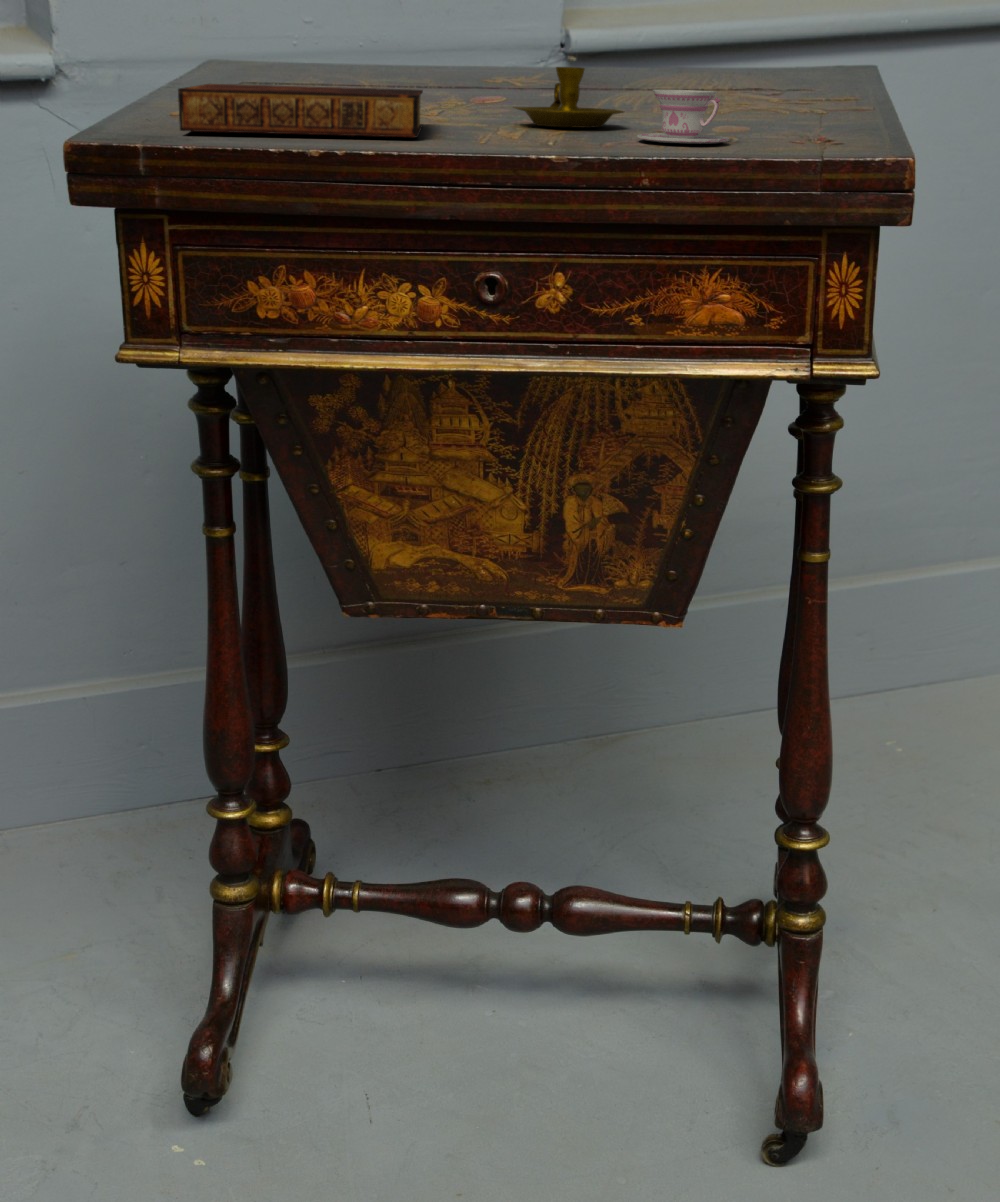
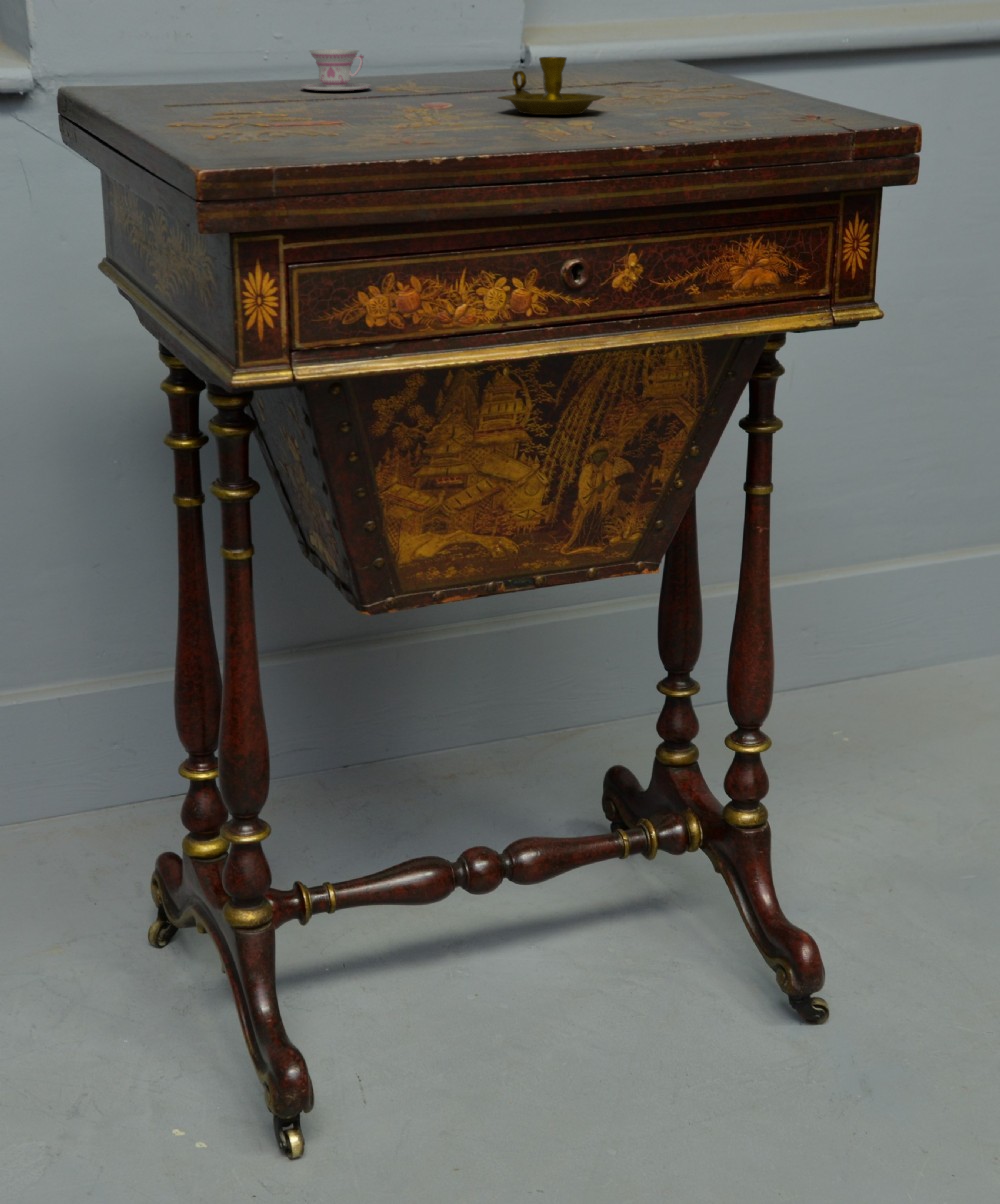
book: present [178,84,423,137] -> none [234,87,508,149]
teacup: present [637,90,729,144] -> present [300,49,371,91]

